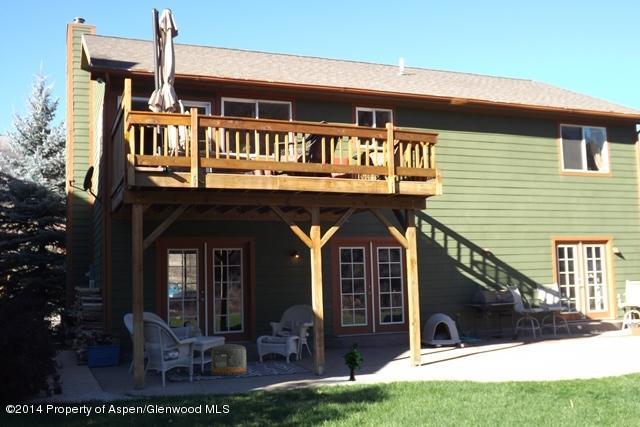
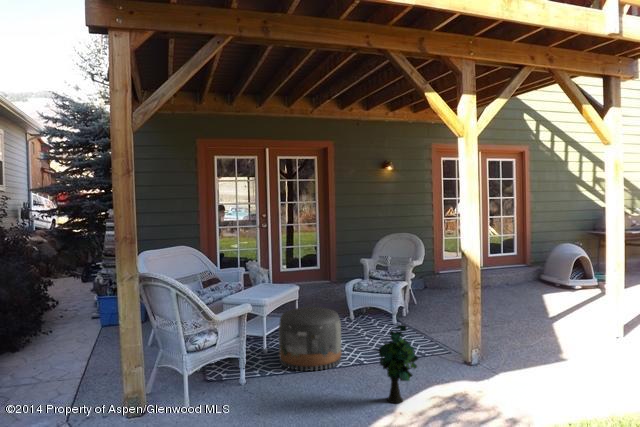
decorative plant: present [343,343,363,381] -> present [375,325,418,403]

